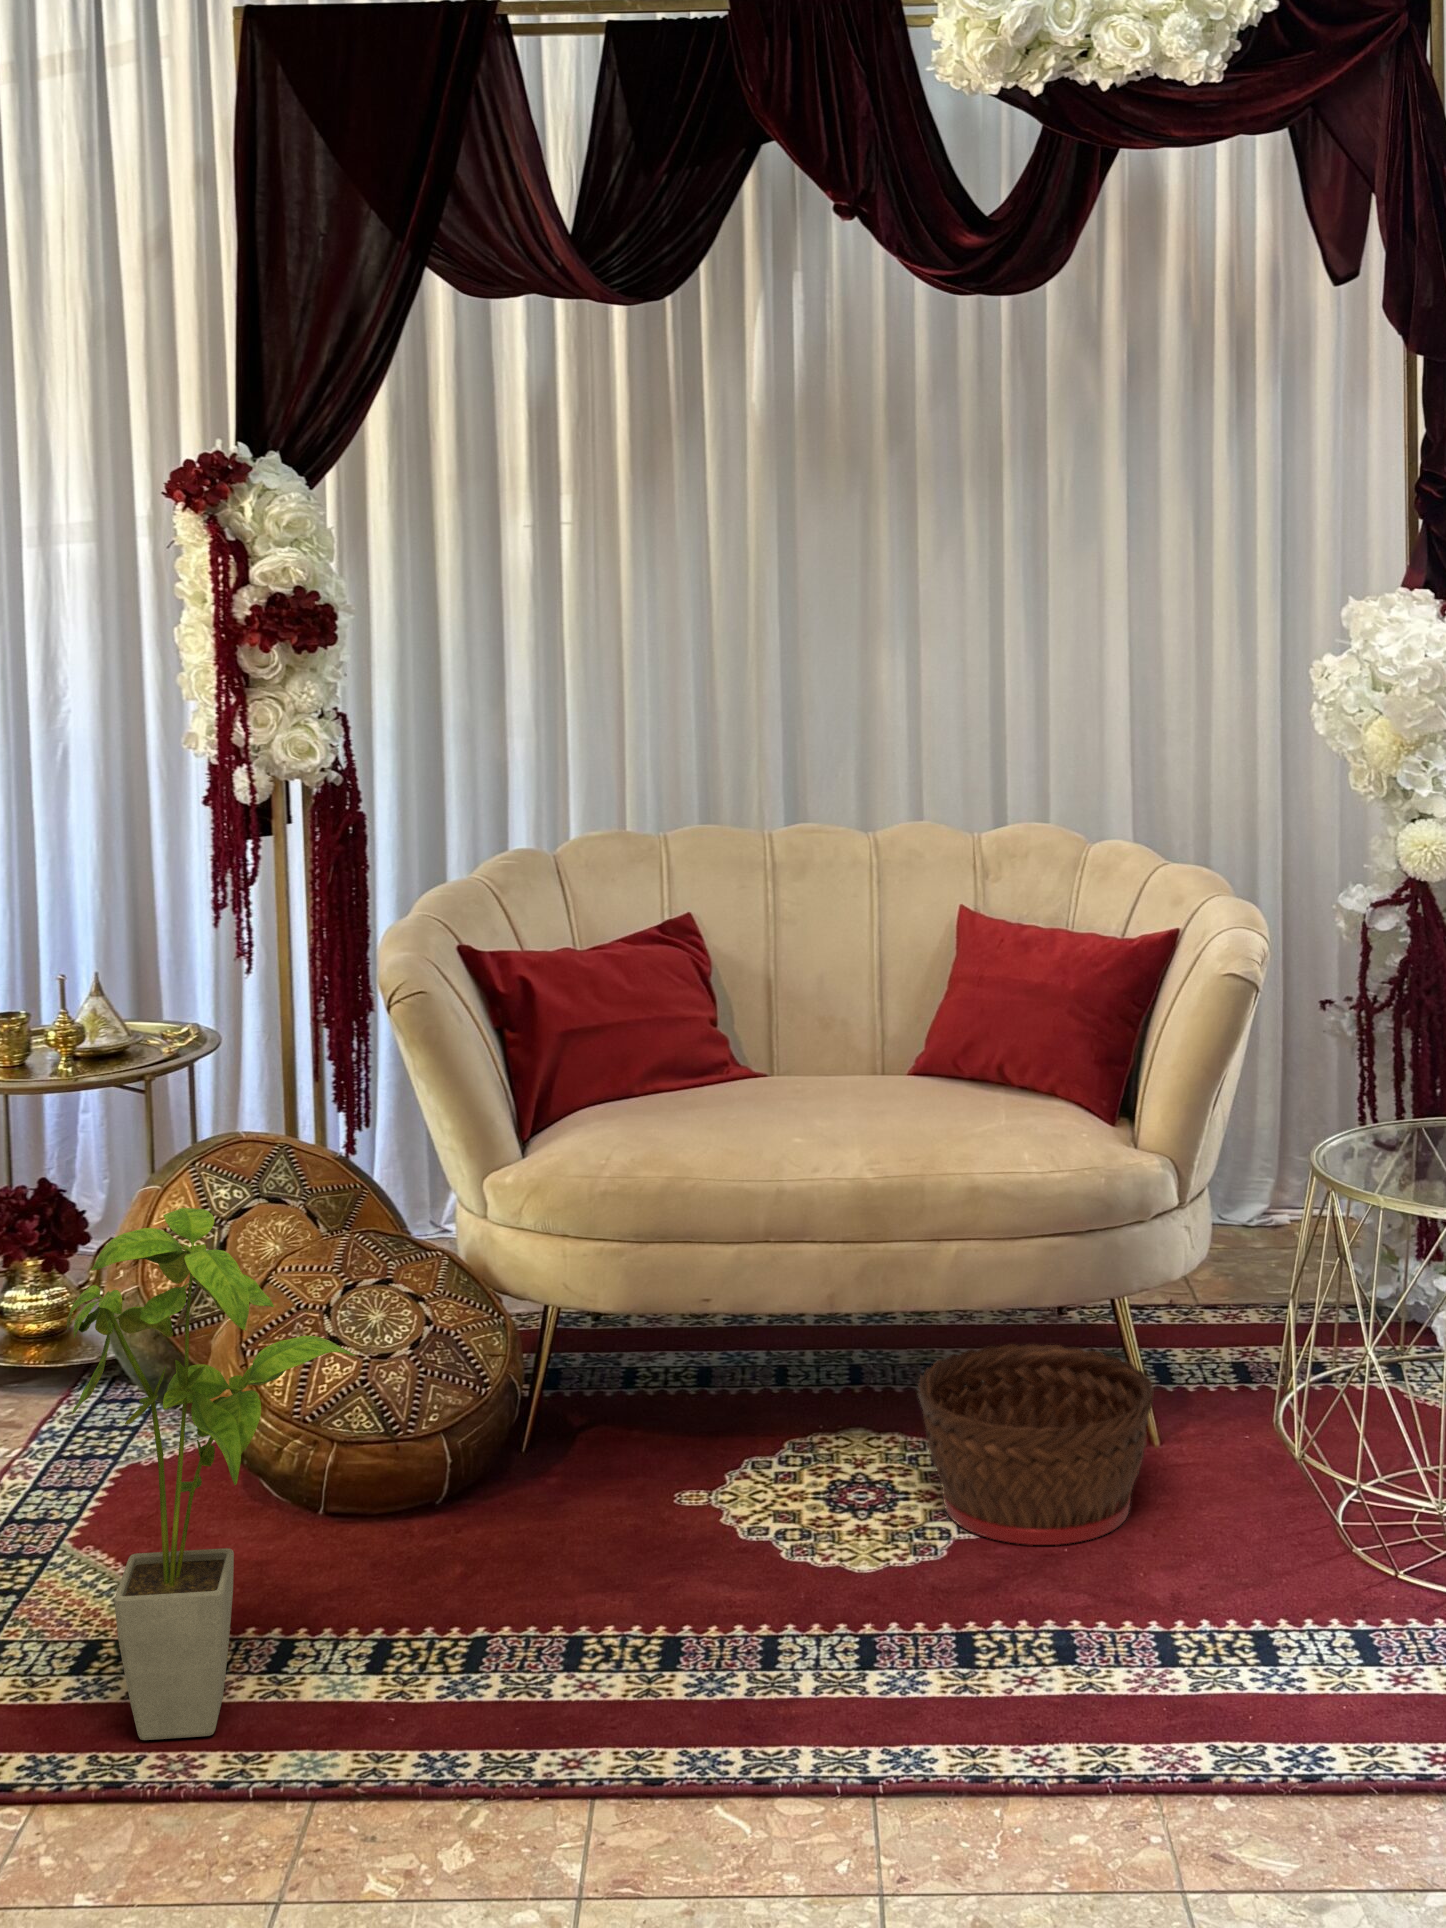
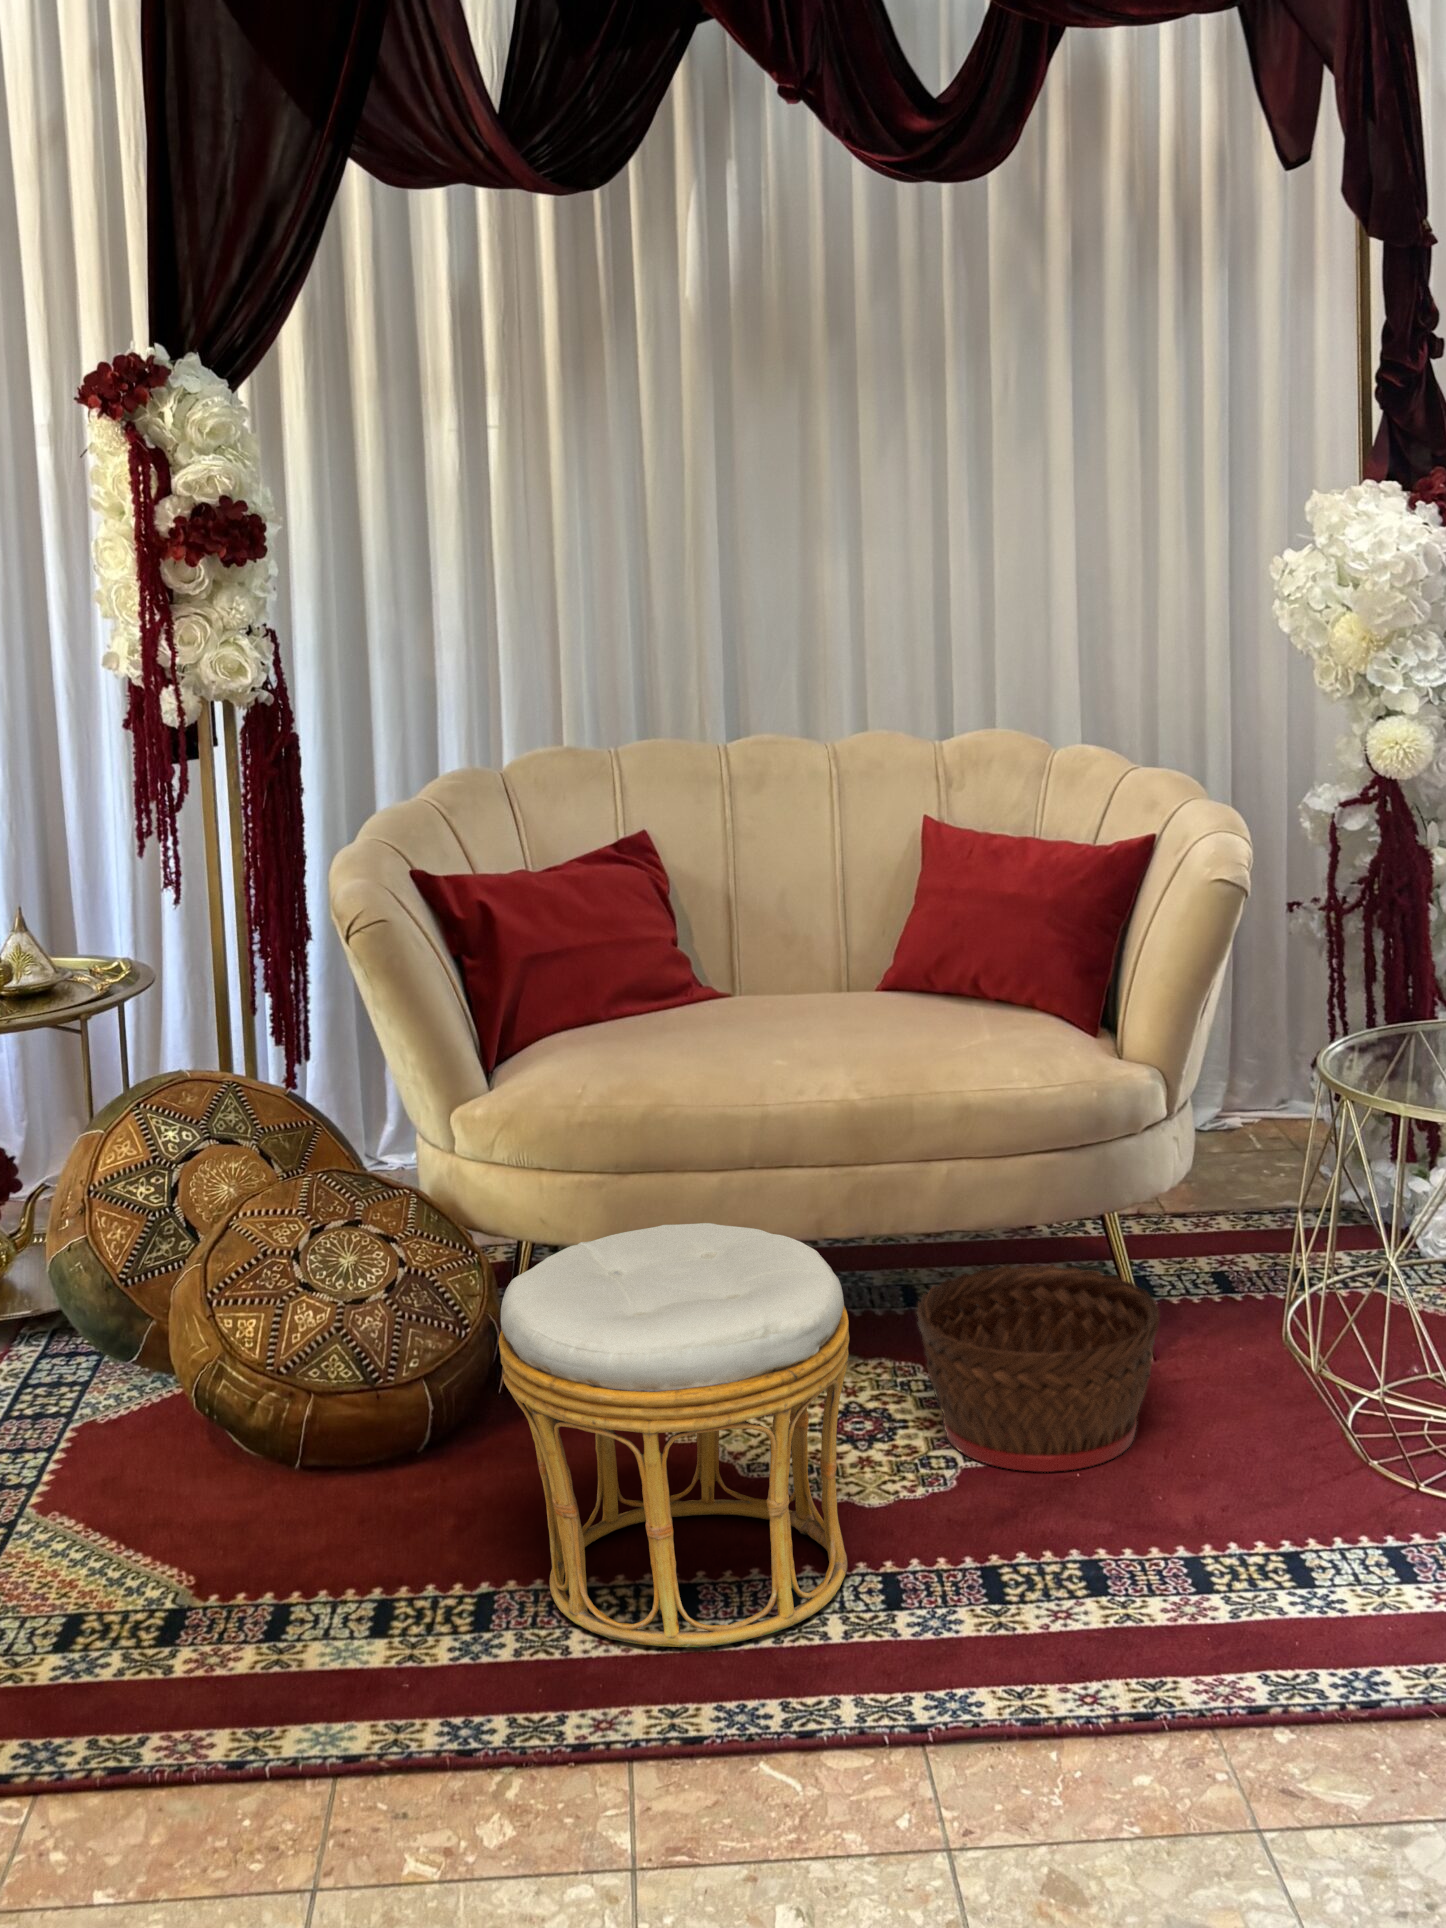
house plant: present [67,1208,355,1740] -> none [48,1161,355,1720]
ottoman: none [496,1289,831,1697] -> present [498,1223,849,1647]

